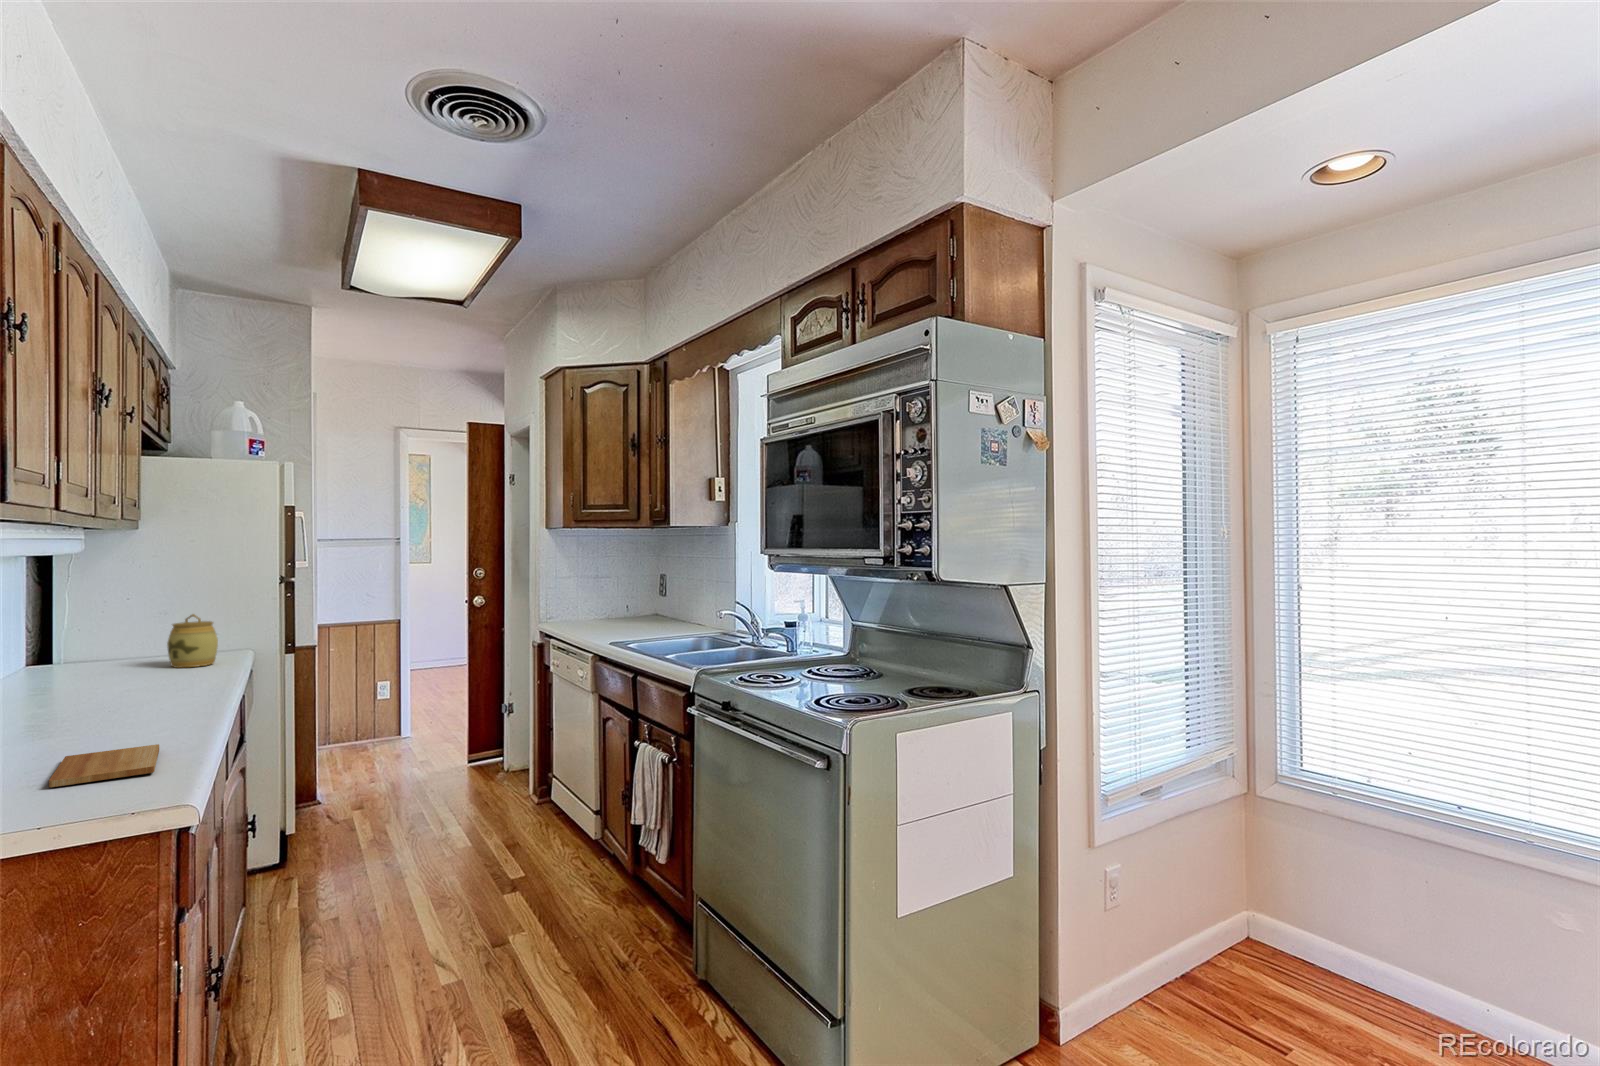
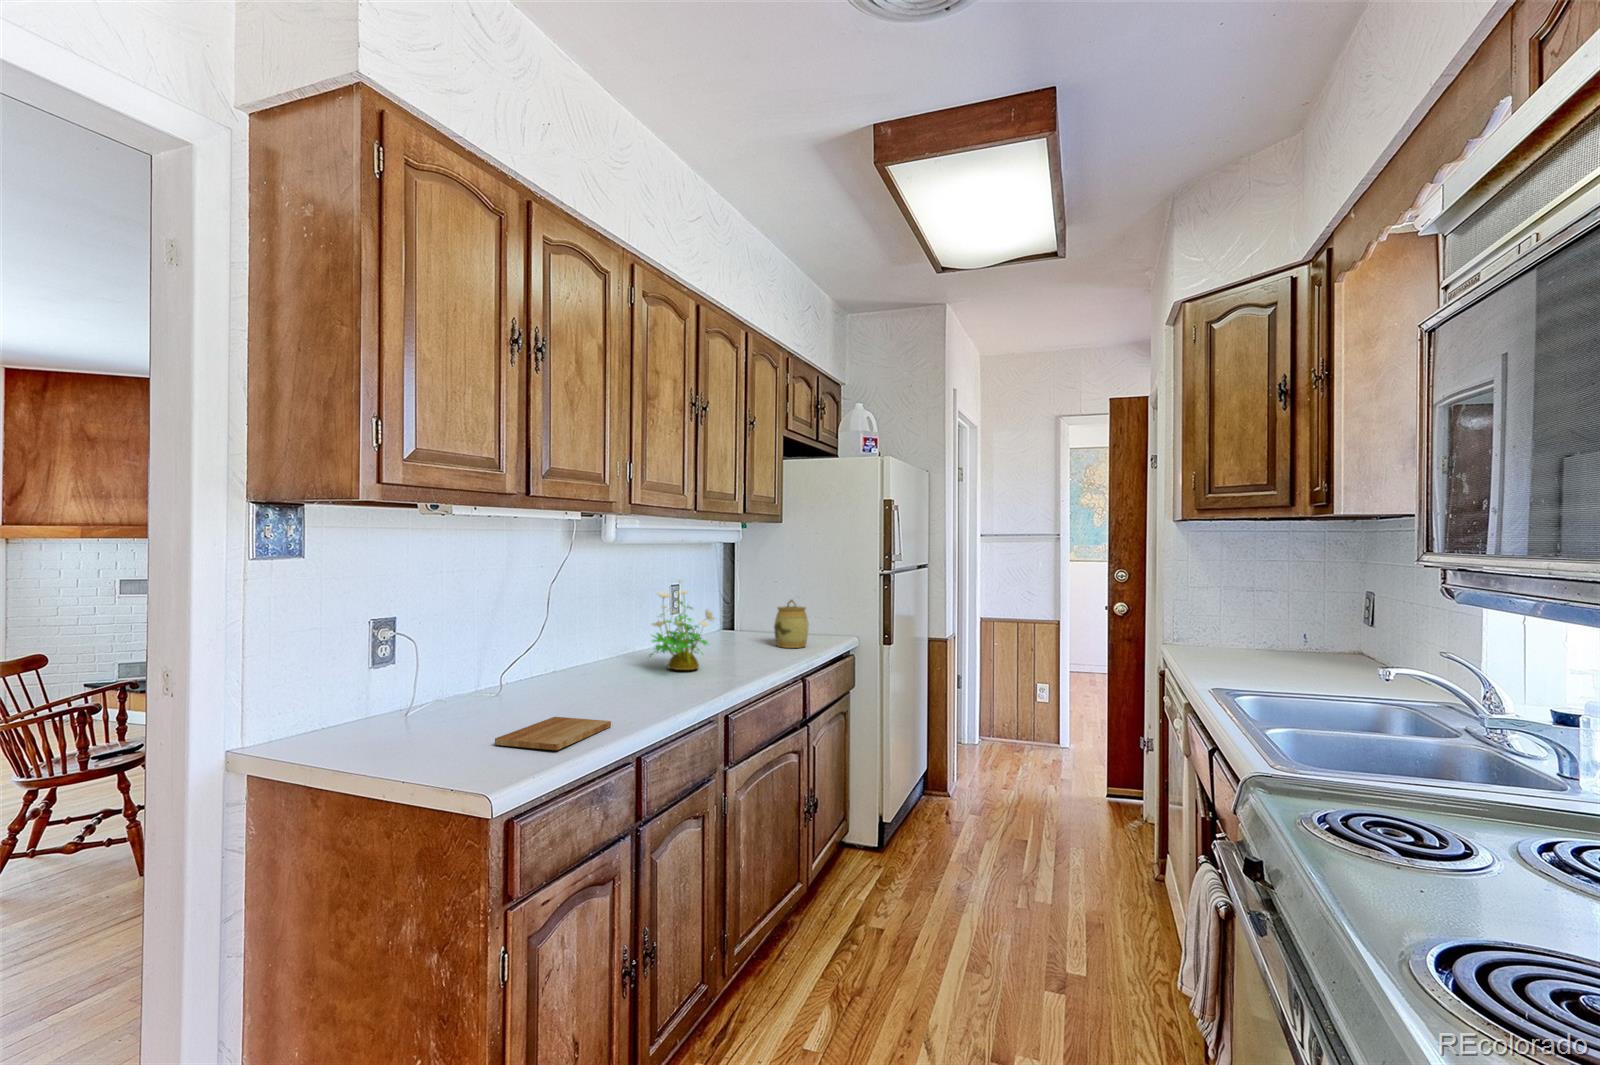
potted plant: none [42,597,154,702] -> present [649,580,715,670]

